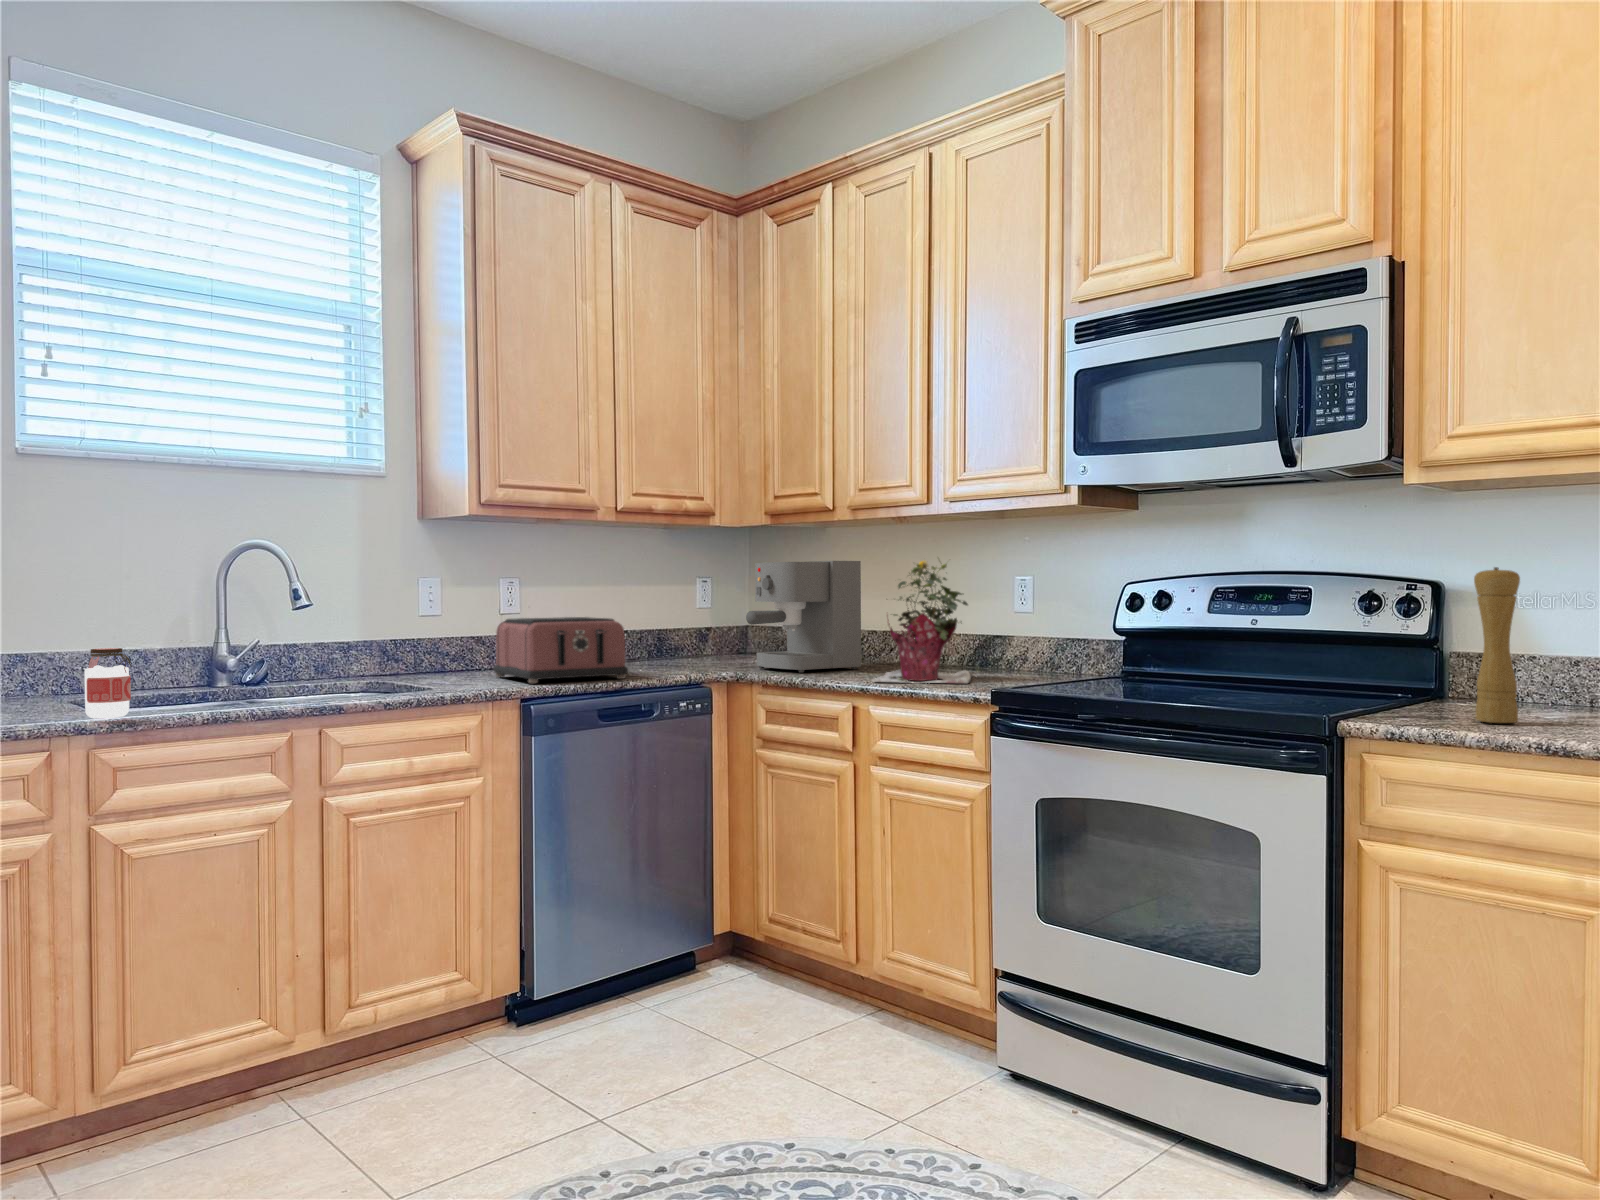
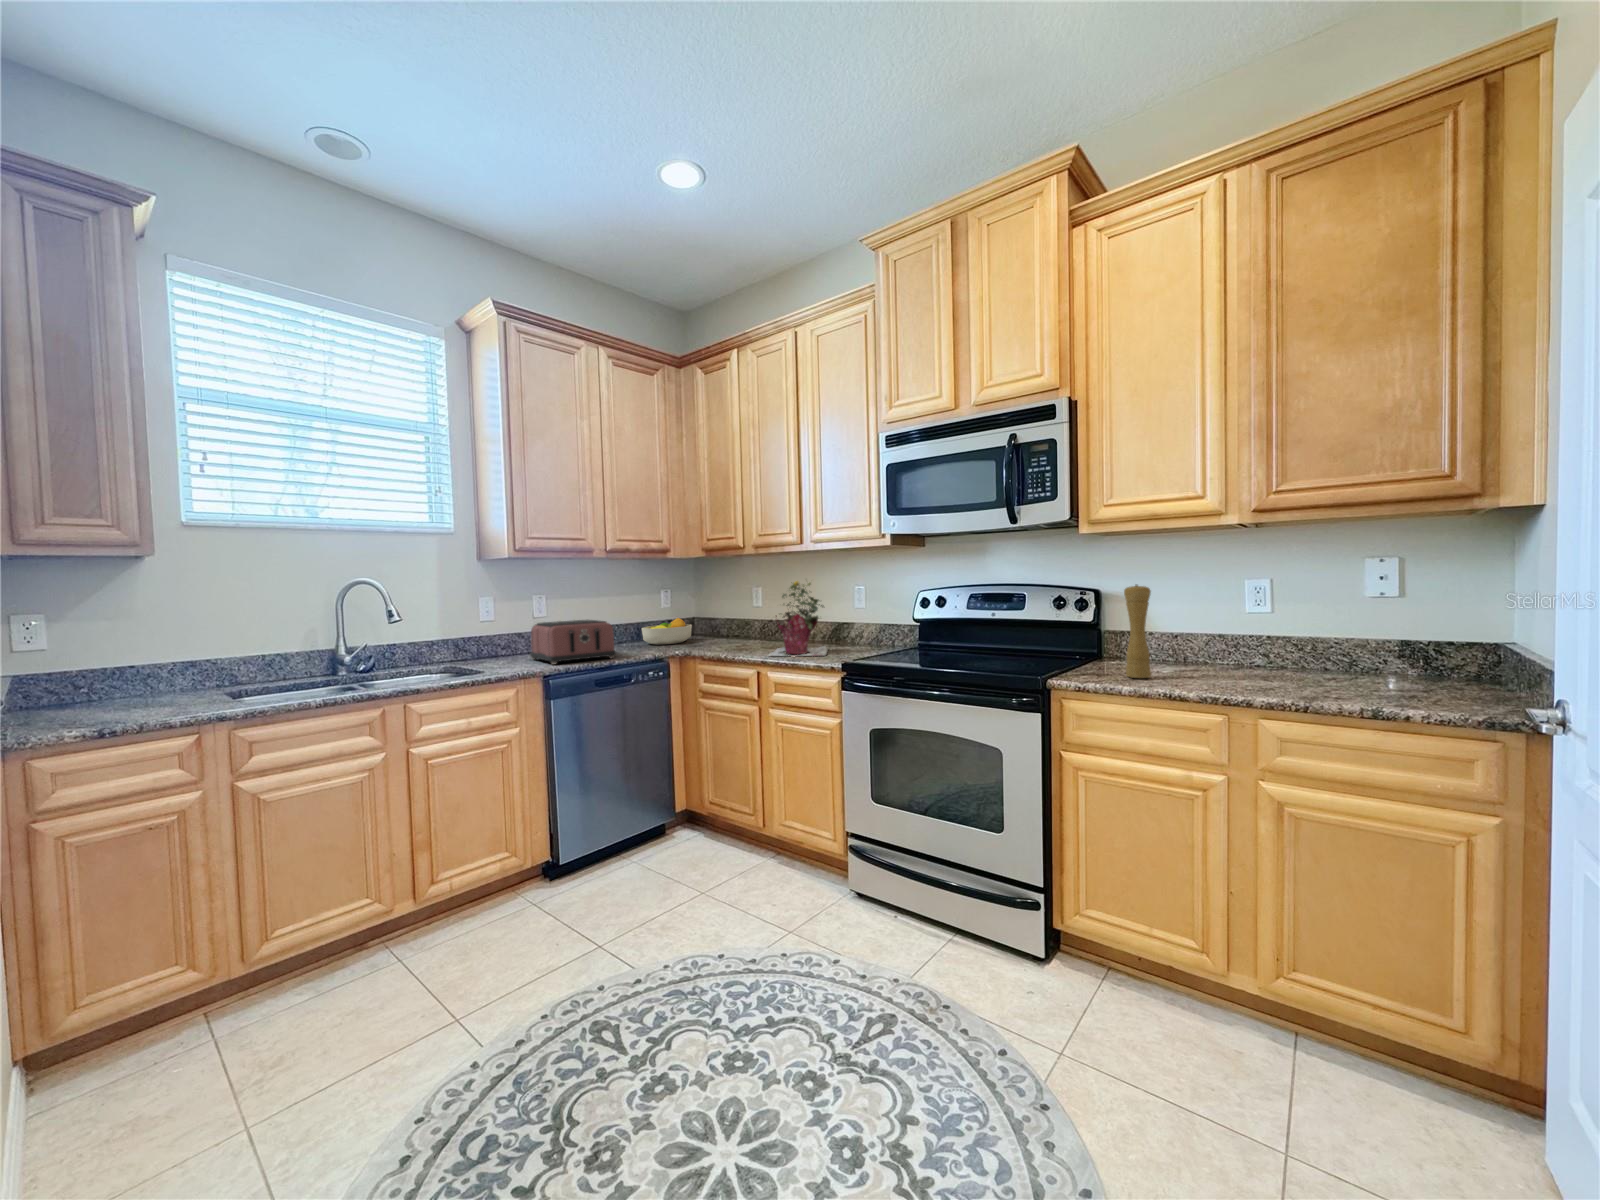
coffee maker: present [746,561,861,672] -> none [690,580,762,650]
fruit bowl: none [665,622,745,664] -> present [642,618,692,645]
jar: present [85,648,132,719] -> none [226,659,263,709]

